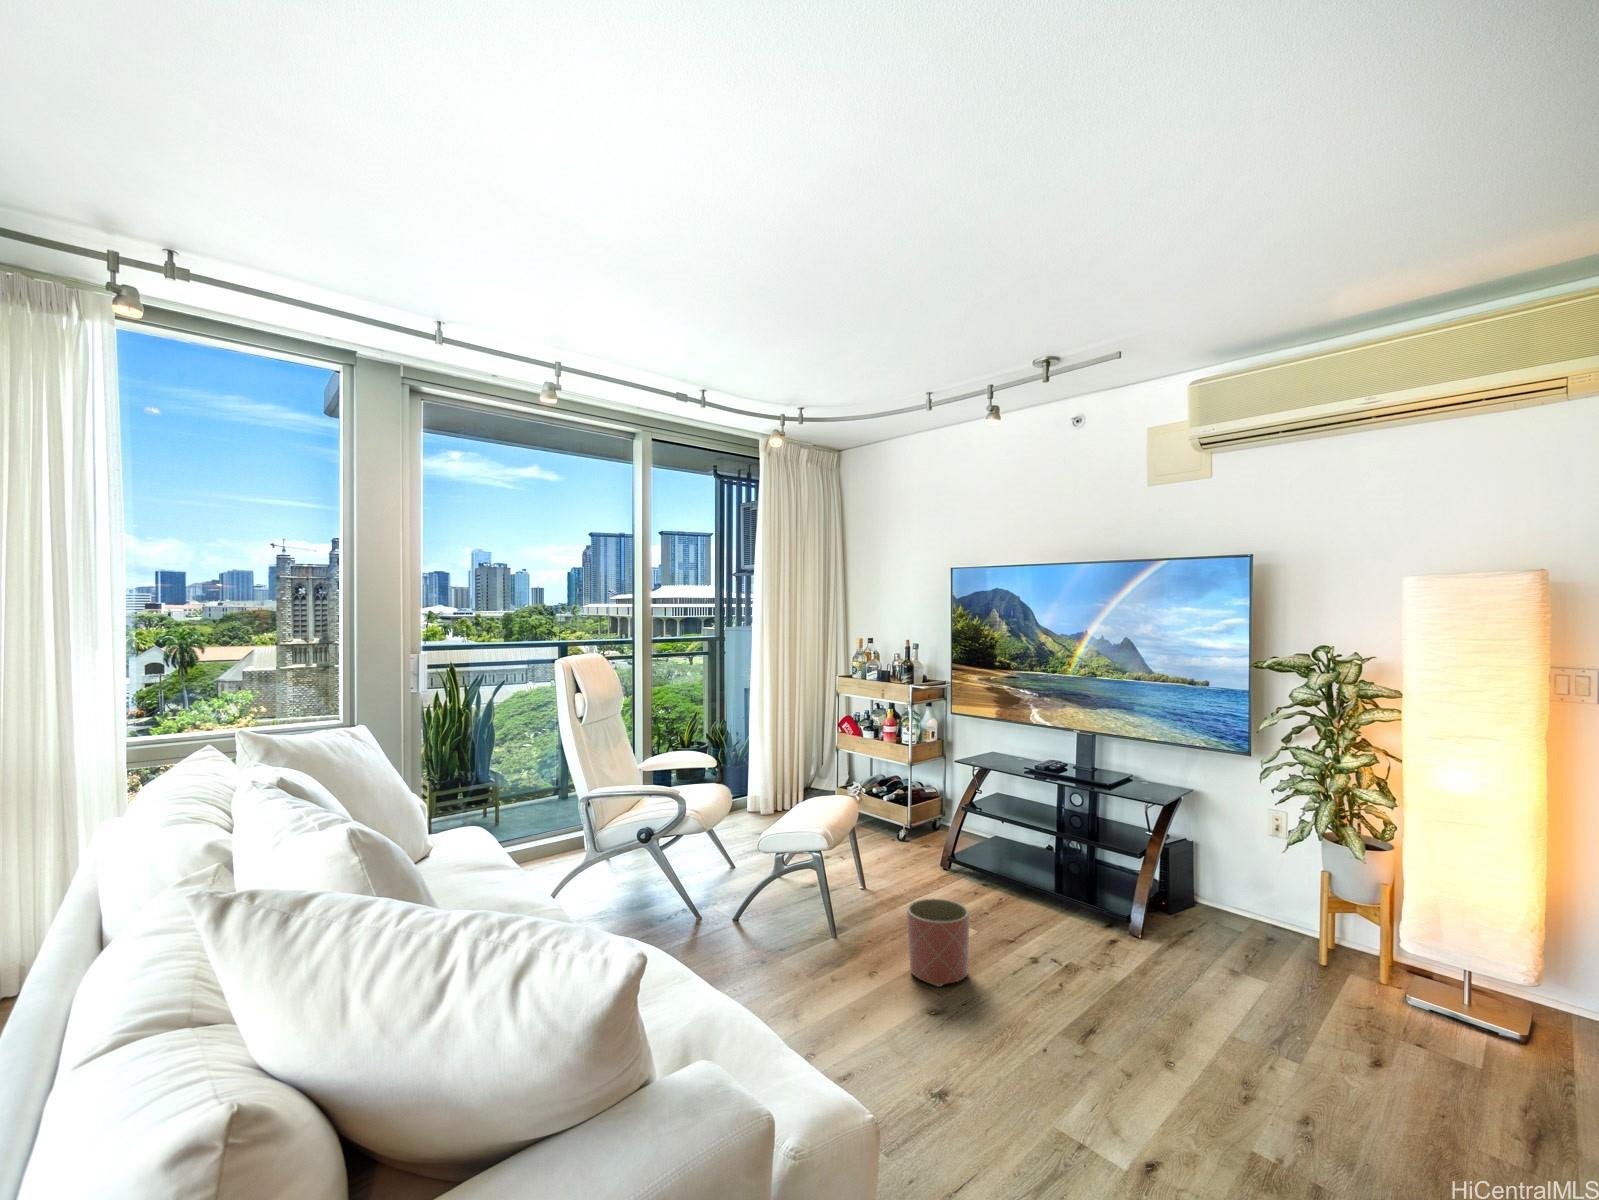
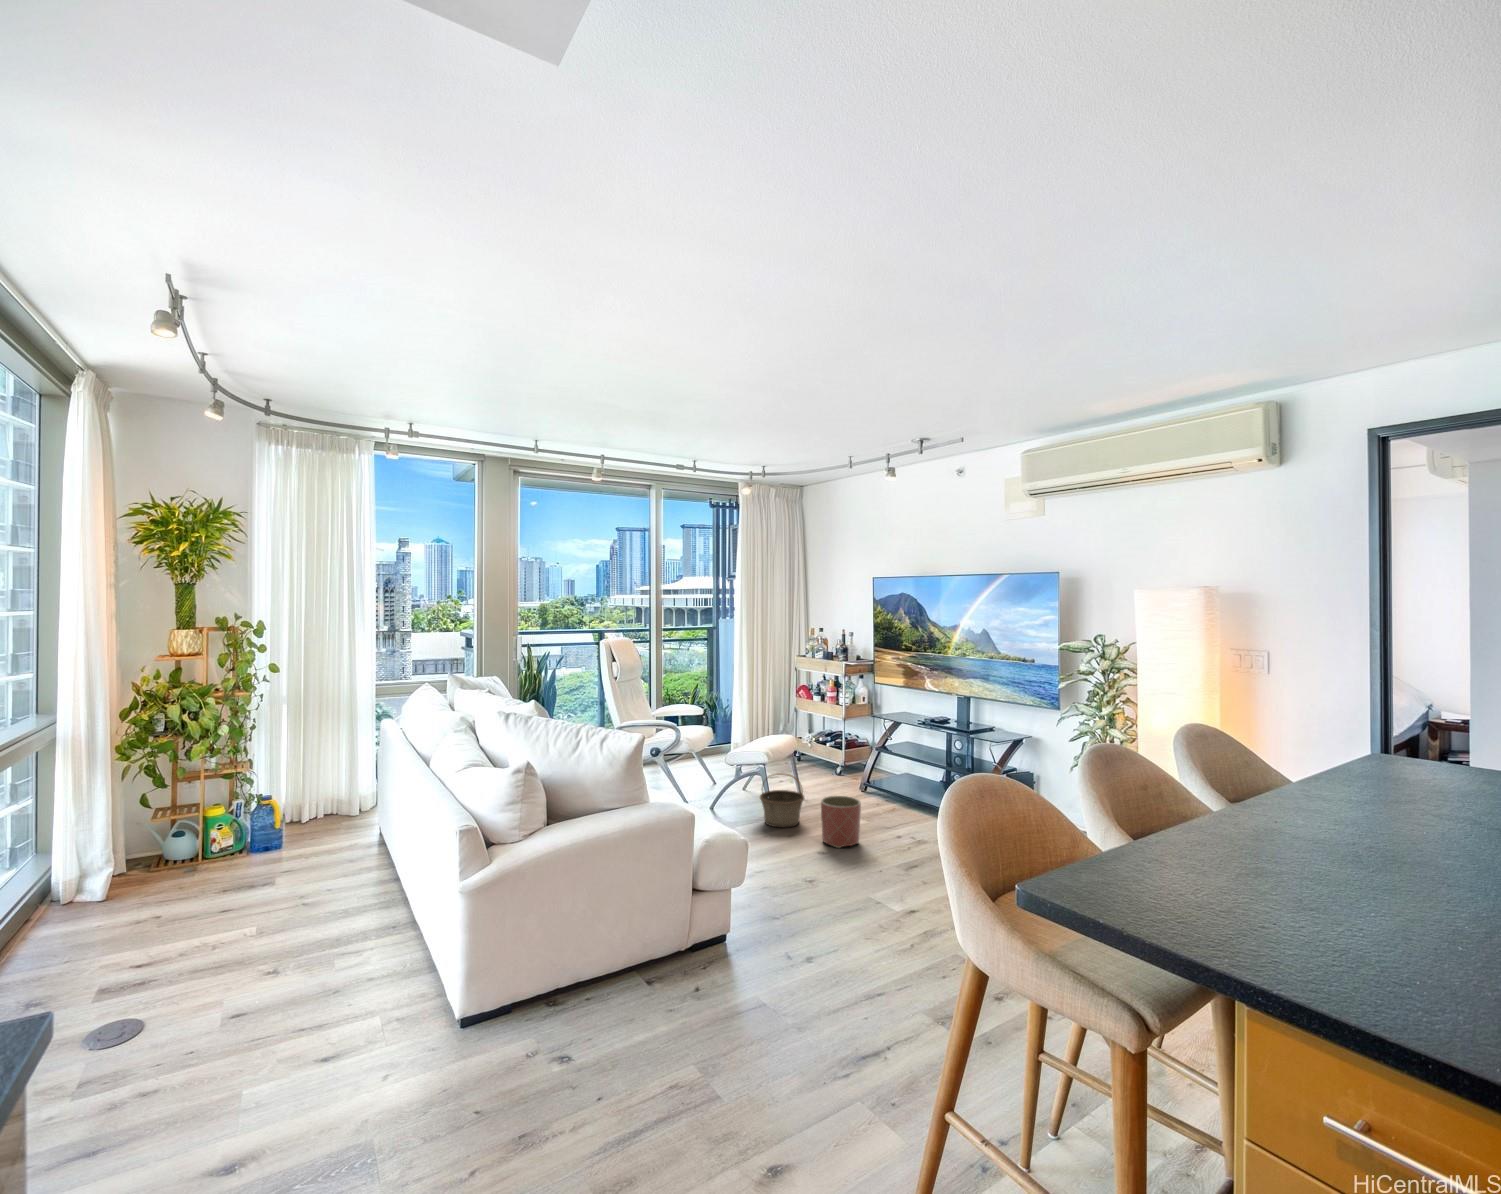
basket: none [807,862,875,947] -> present [760,773,804,827]

